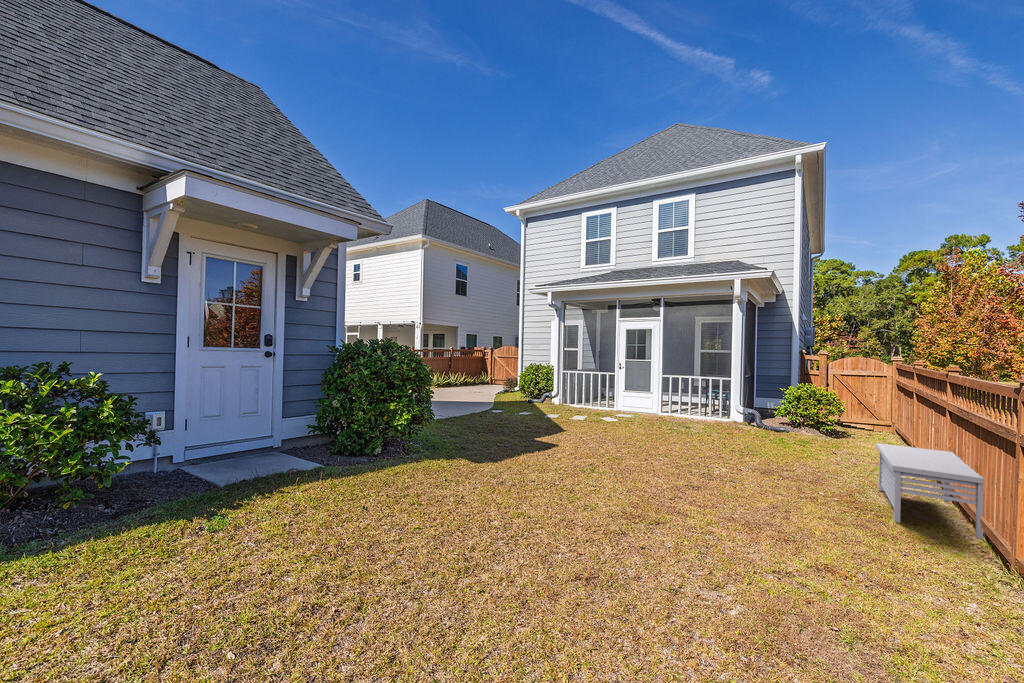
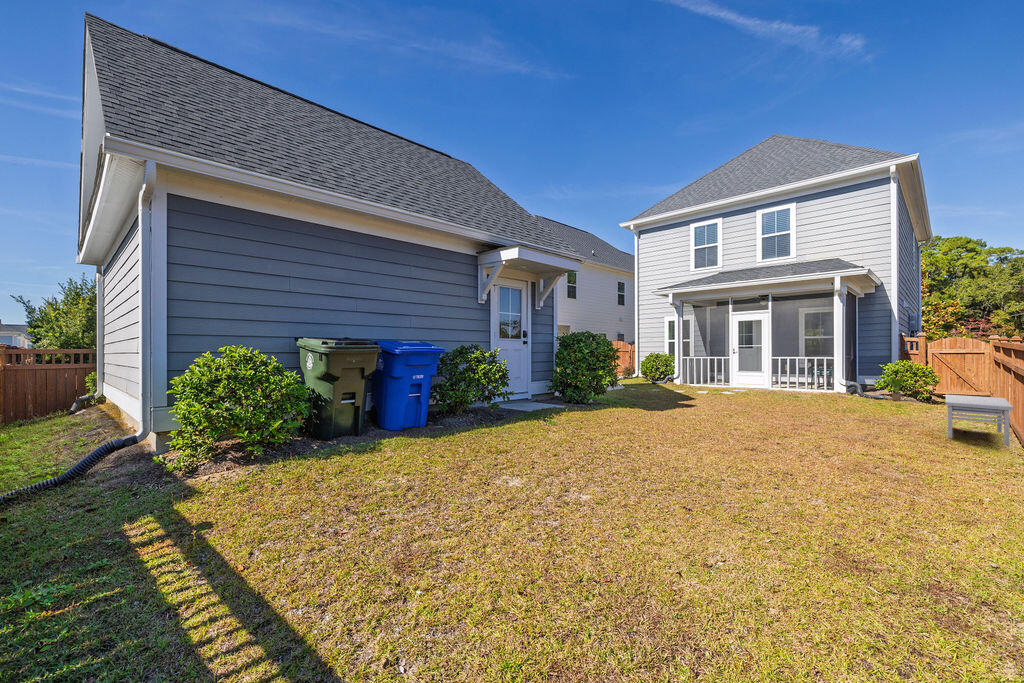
potted plant: none [784,398,818,434] -> present [885,374,908,401]

